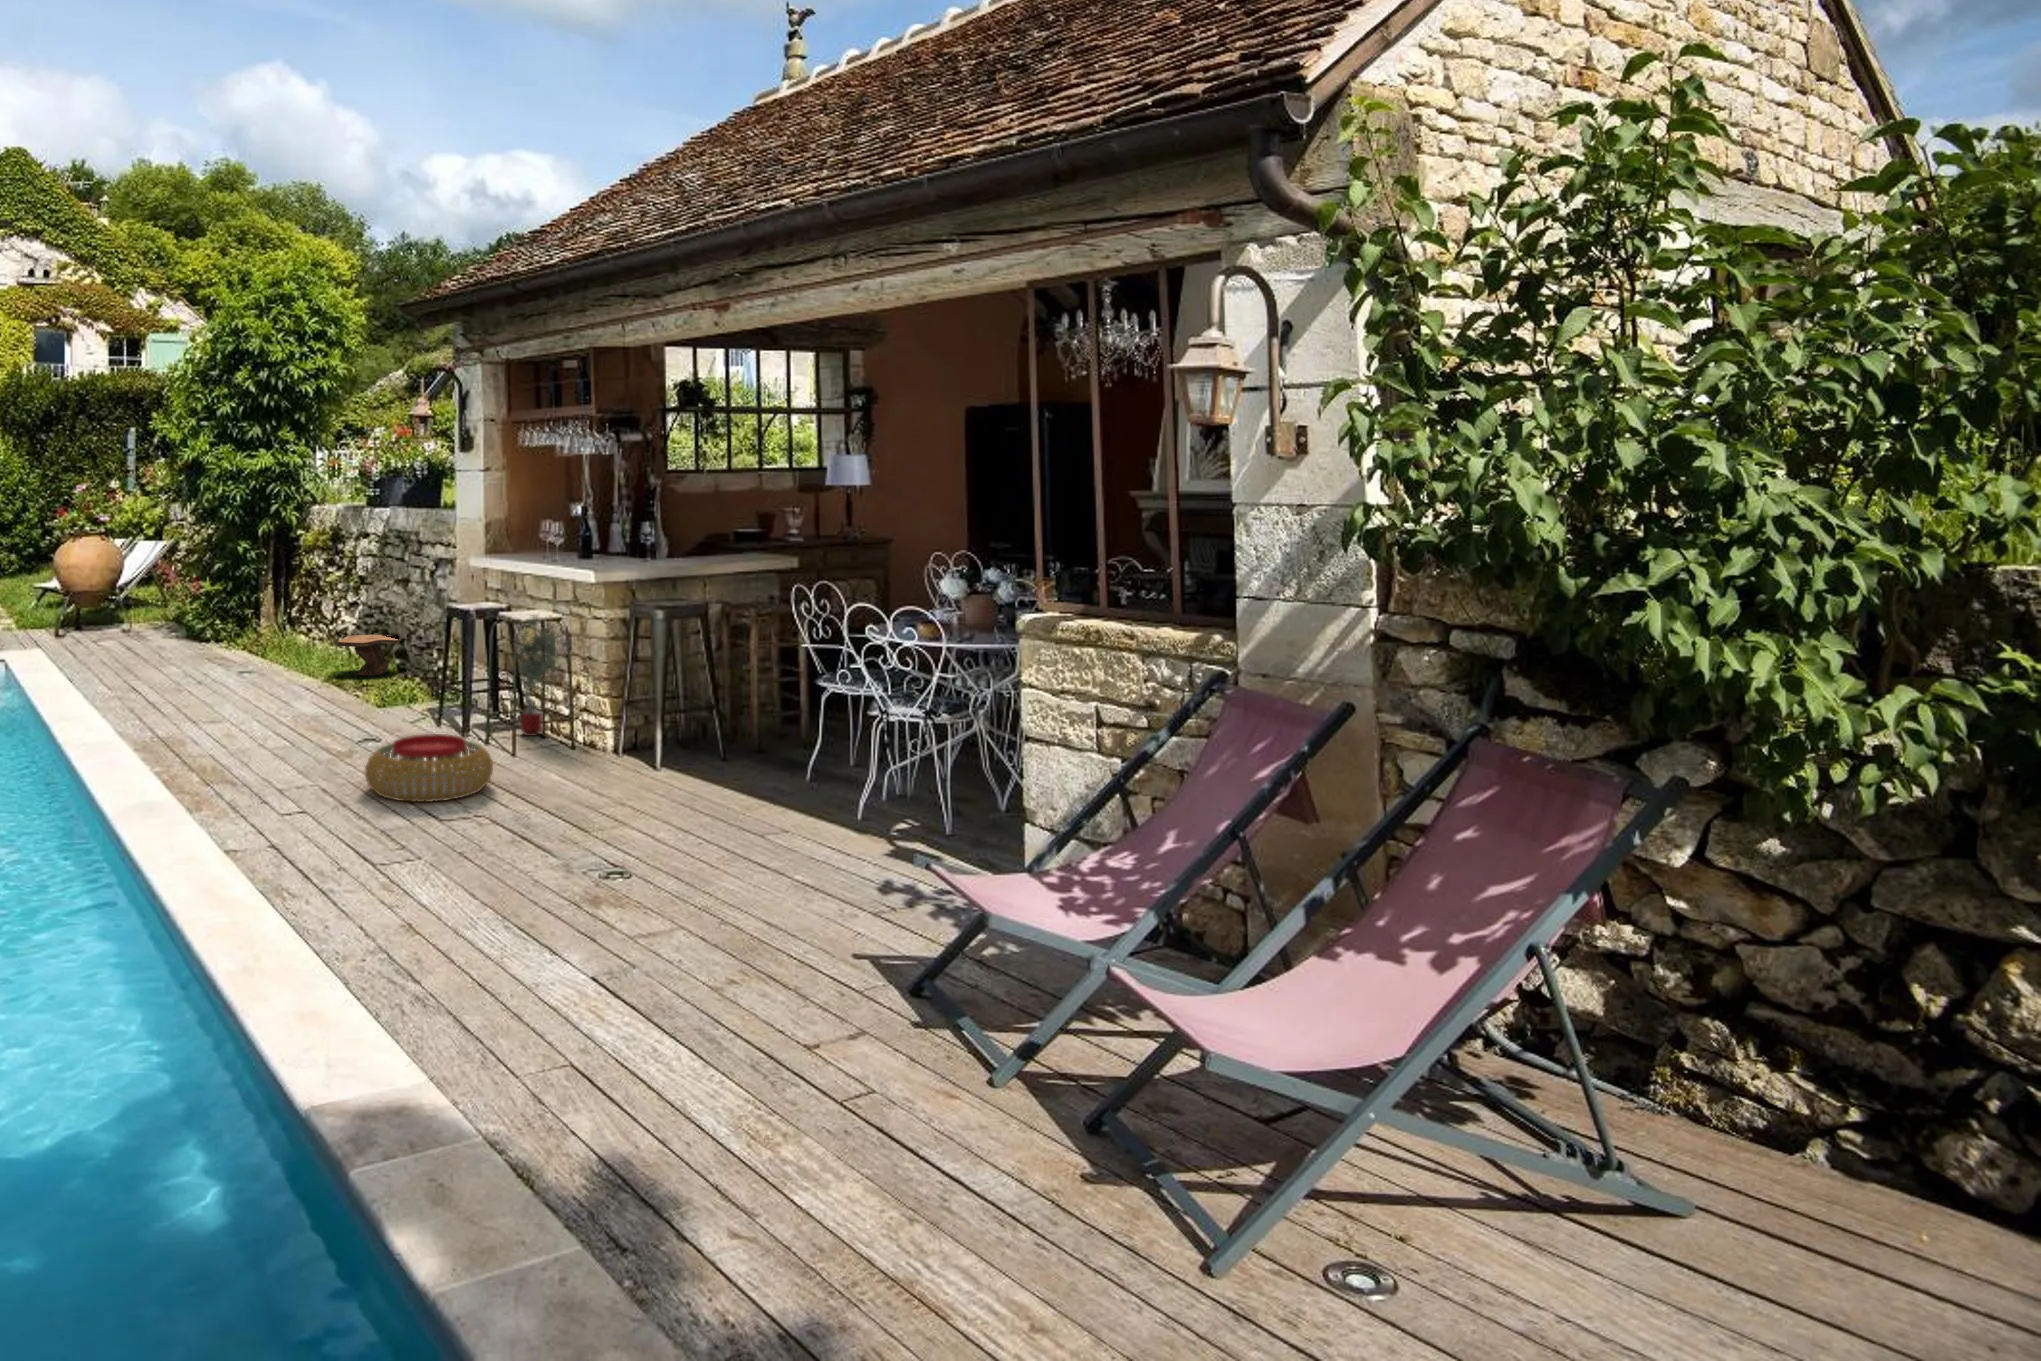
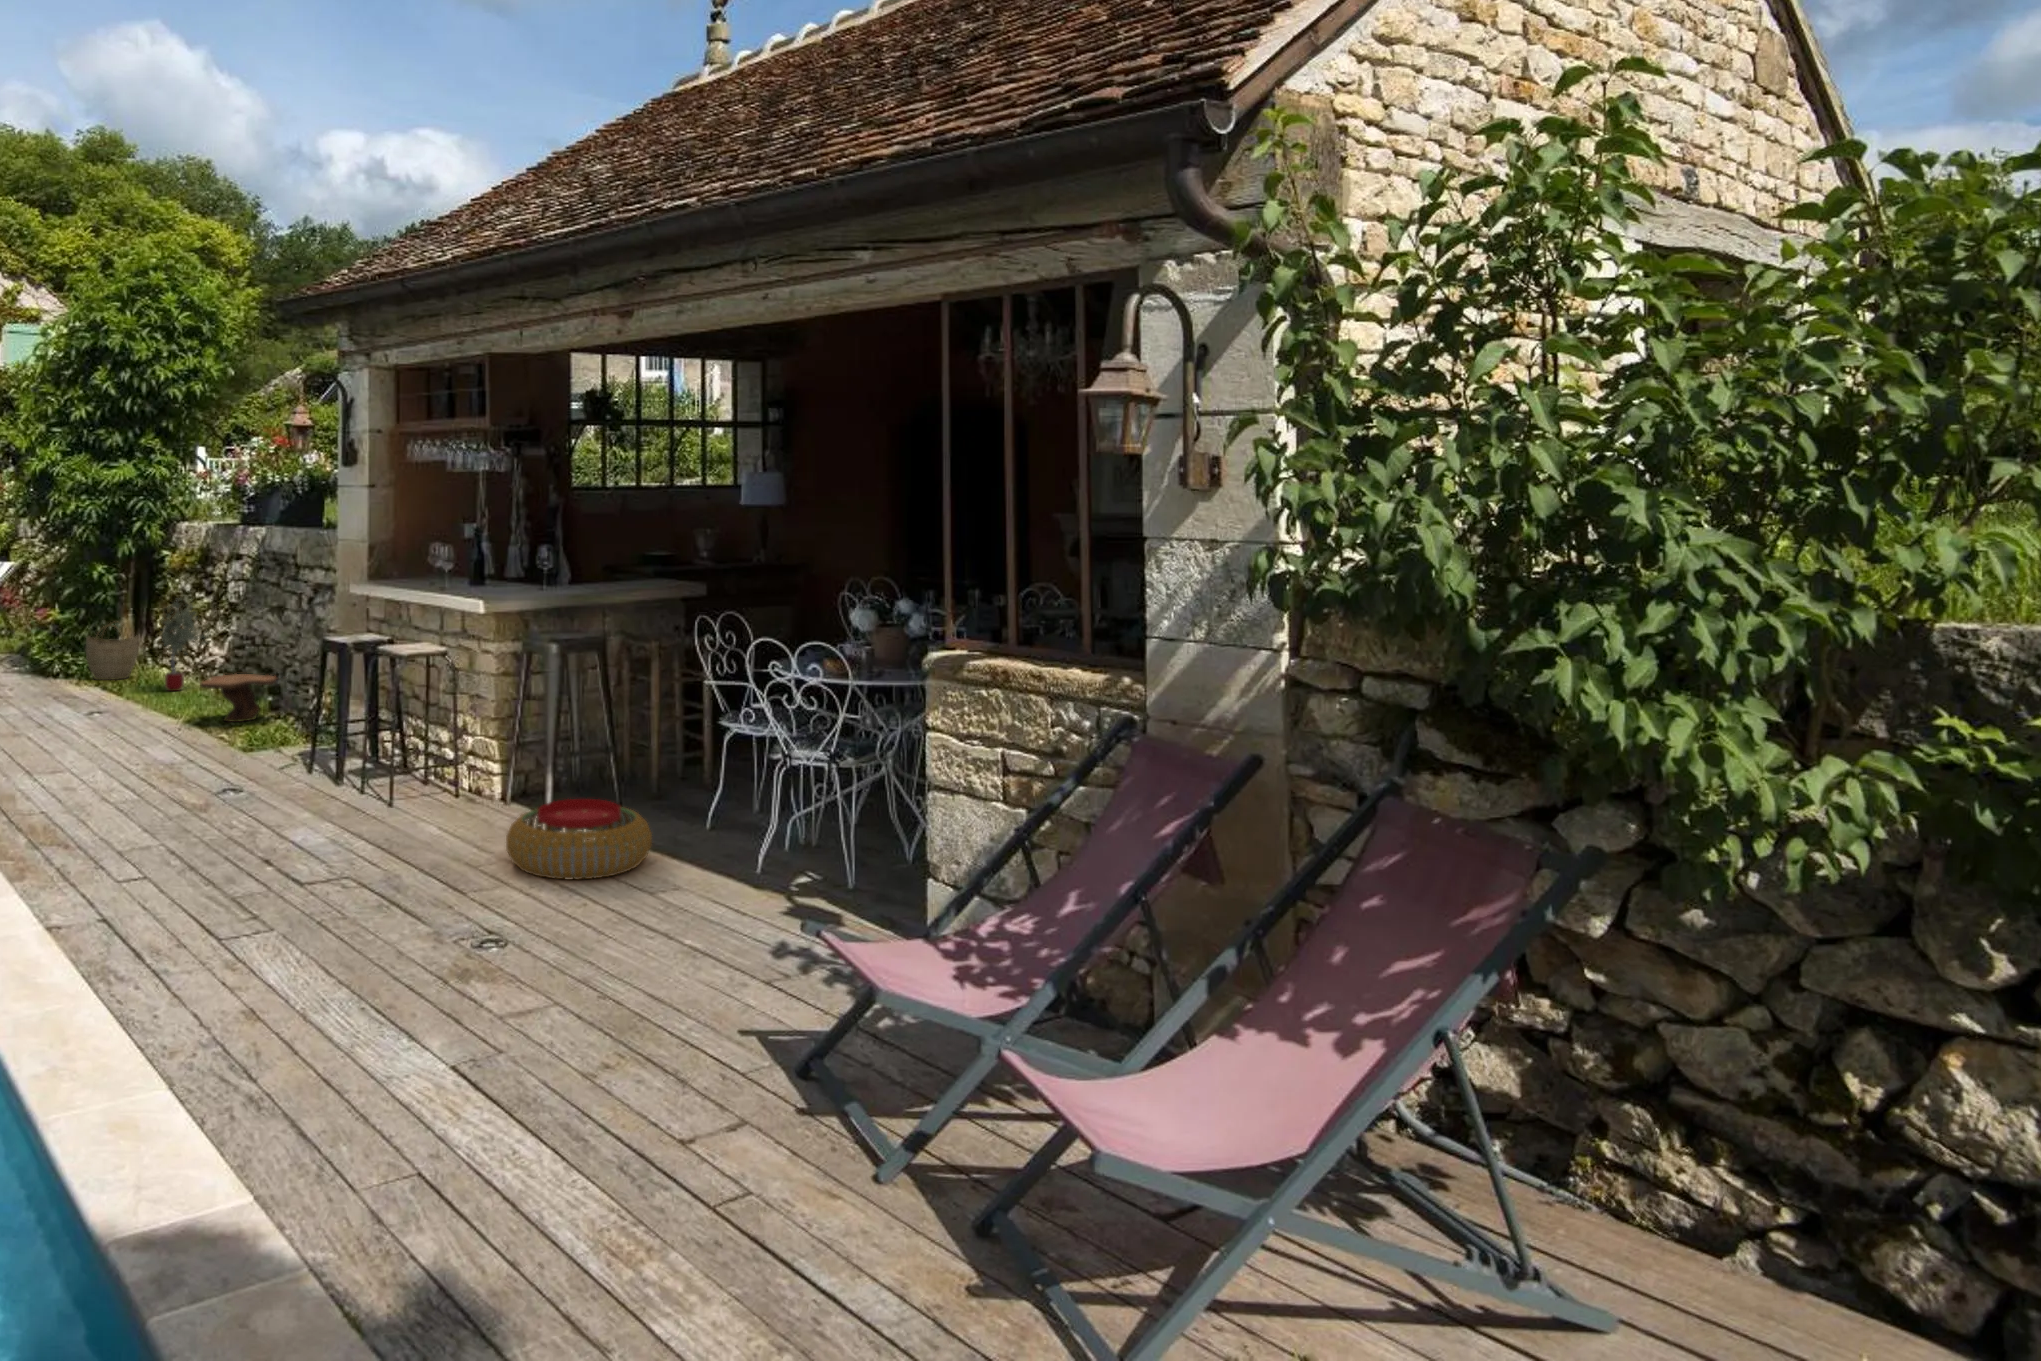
woven basket: none [232,591,276,641] -> present [86,624,139,680]
potted tree: present [511,615,562,736] -> present [162,598,208,691]
pouf: present [365,734,493,802] -> present [506,799,652,880]

